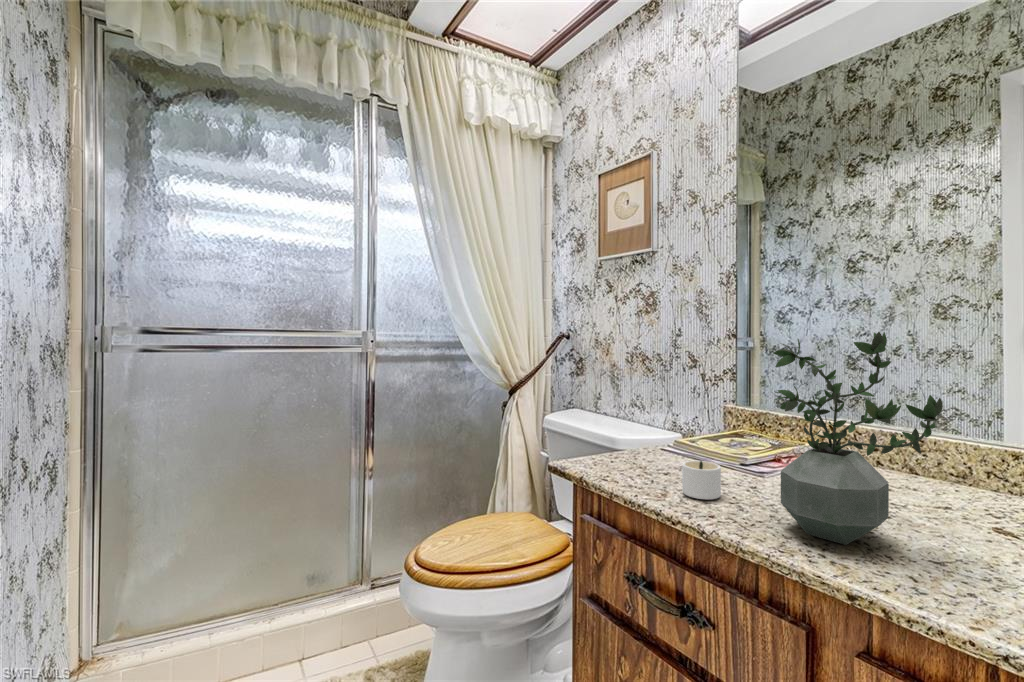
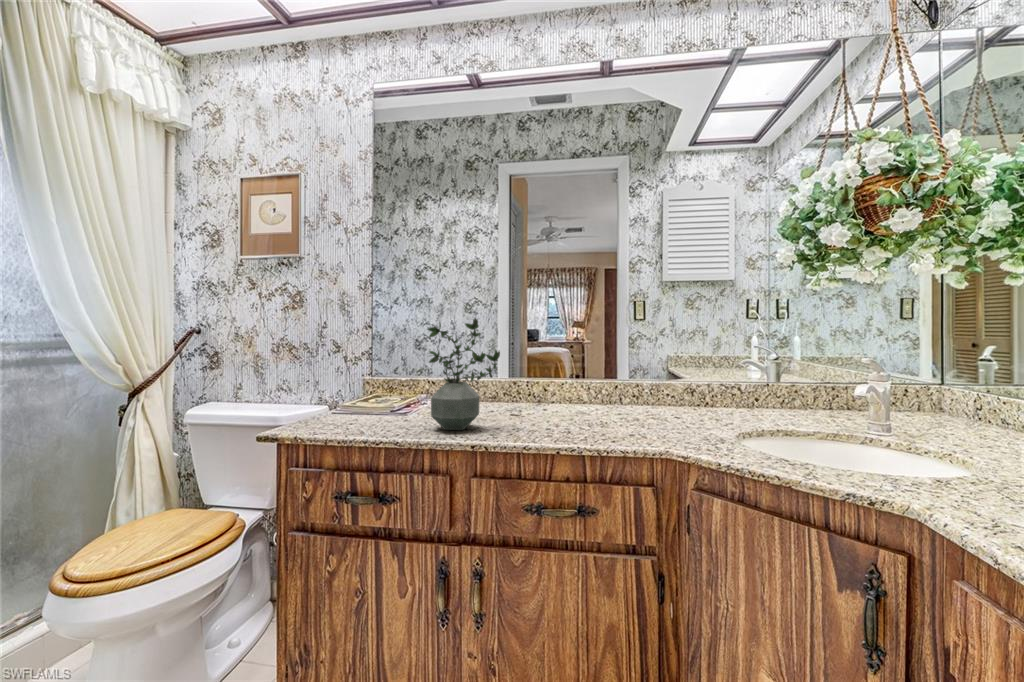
candle: present [682,461,721,499] -> none [366,404,403,428]

